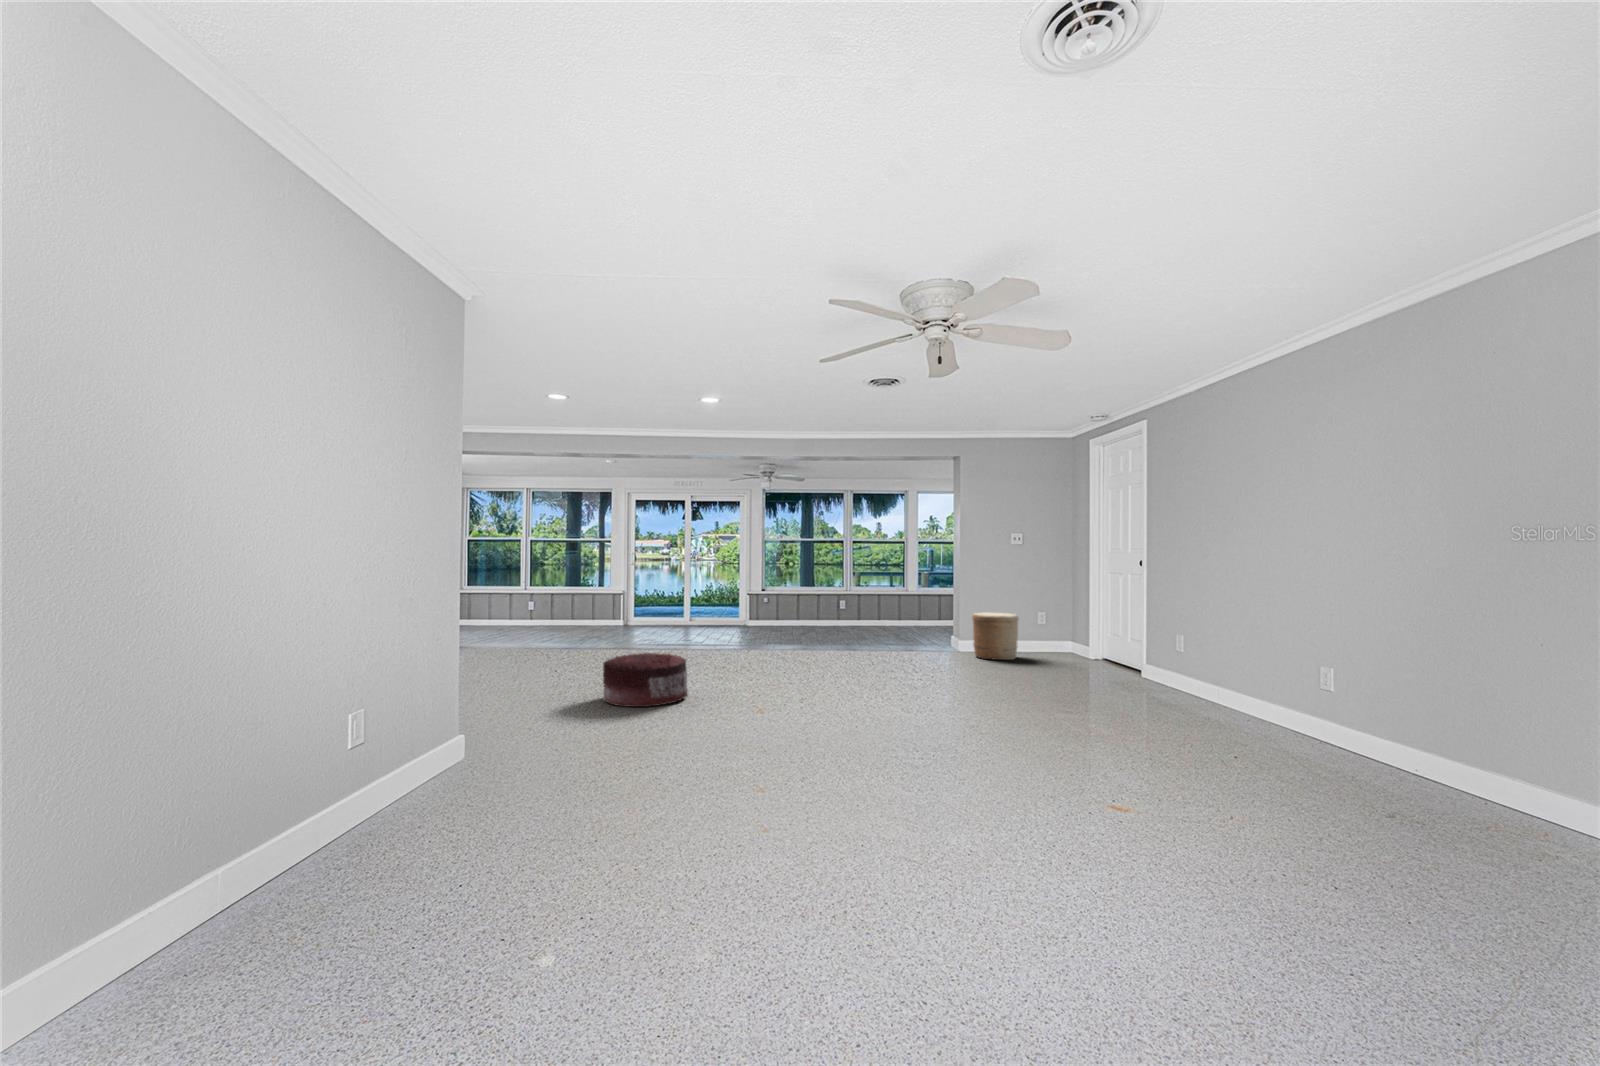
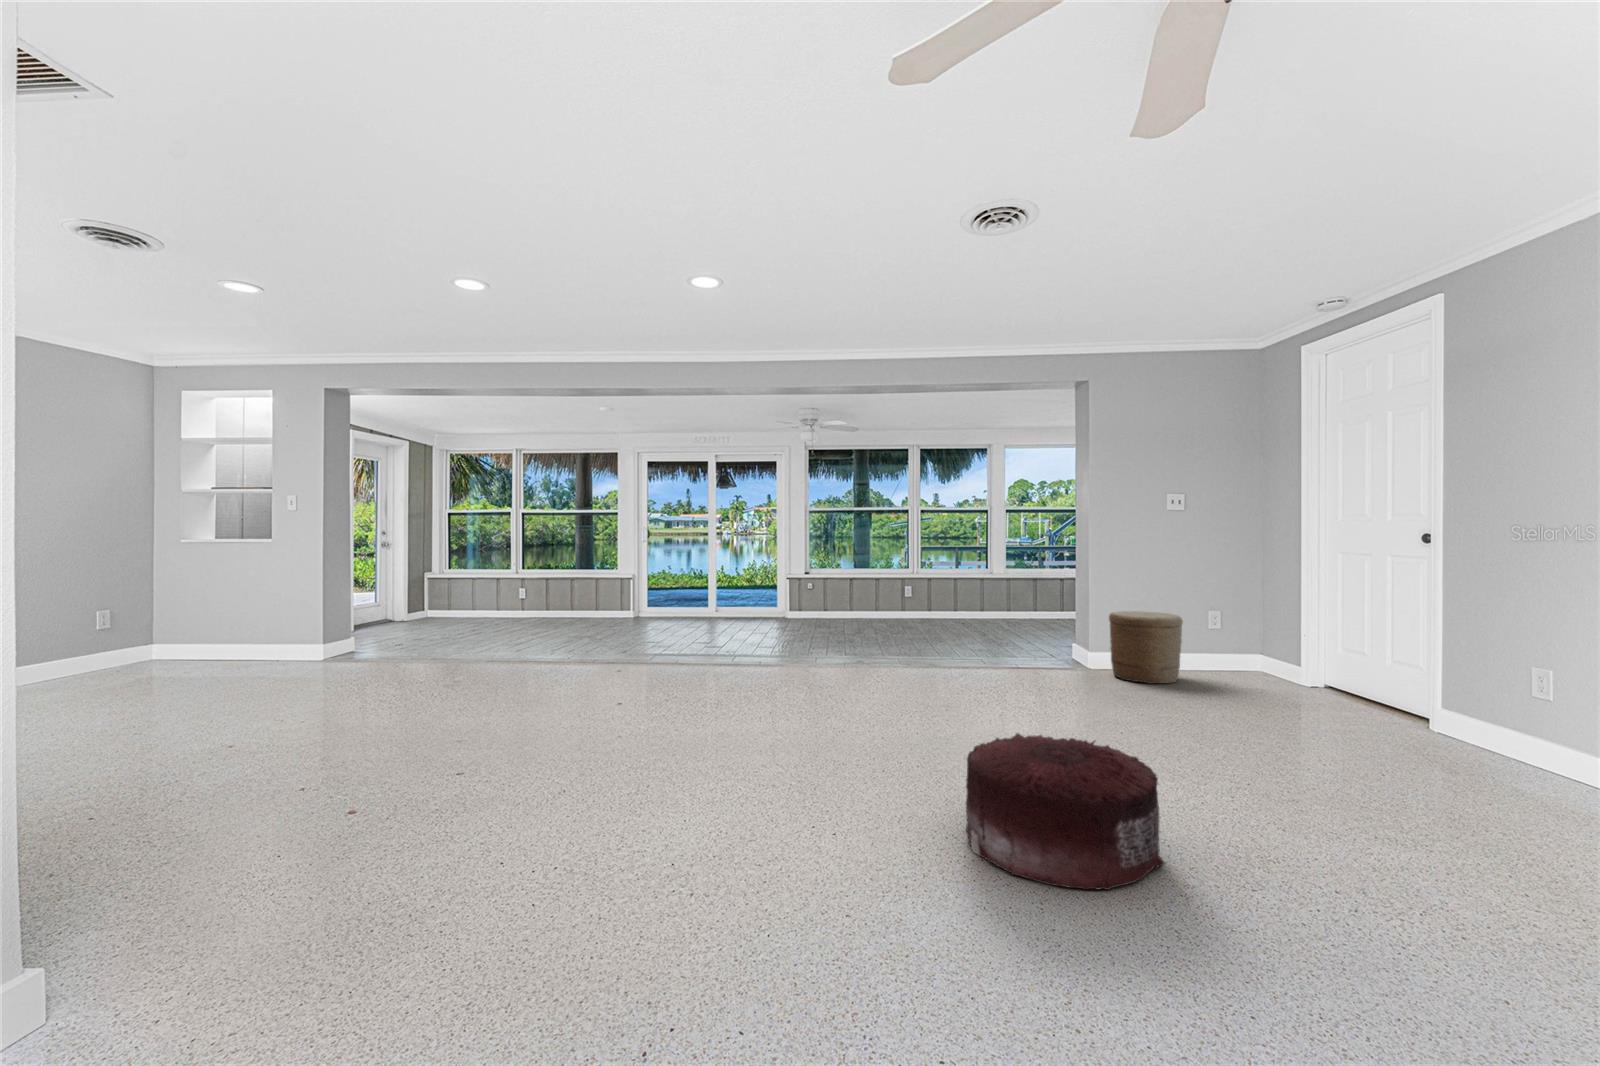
pouf: present [603,653,688,707] -> present [966,733,1164,890]

